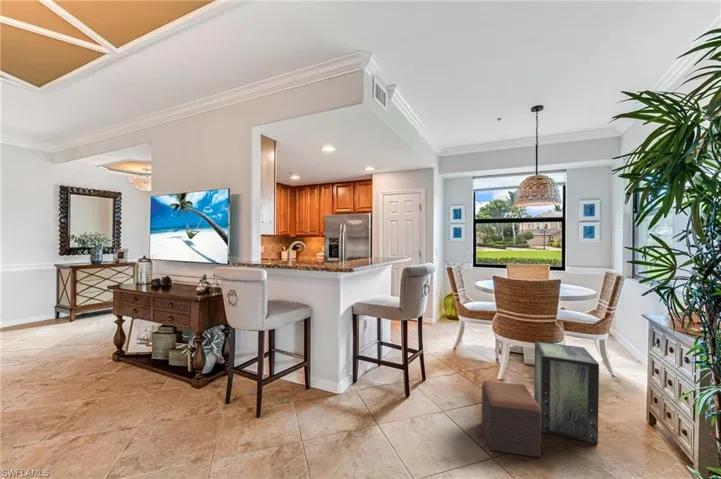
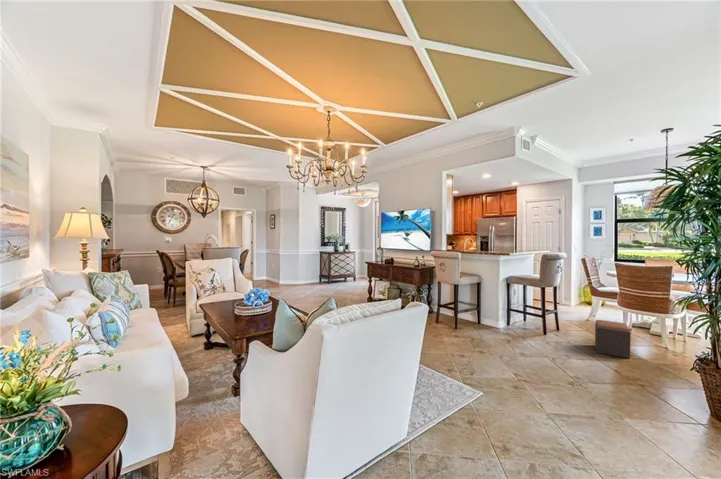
storage box: present [534,341,599,444] -> none [638,303,680,362]

